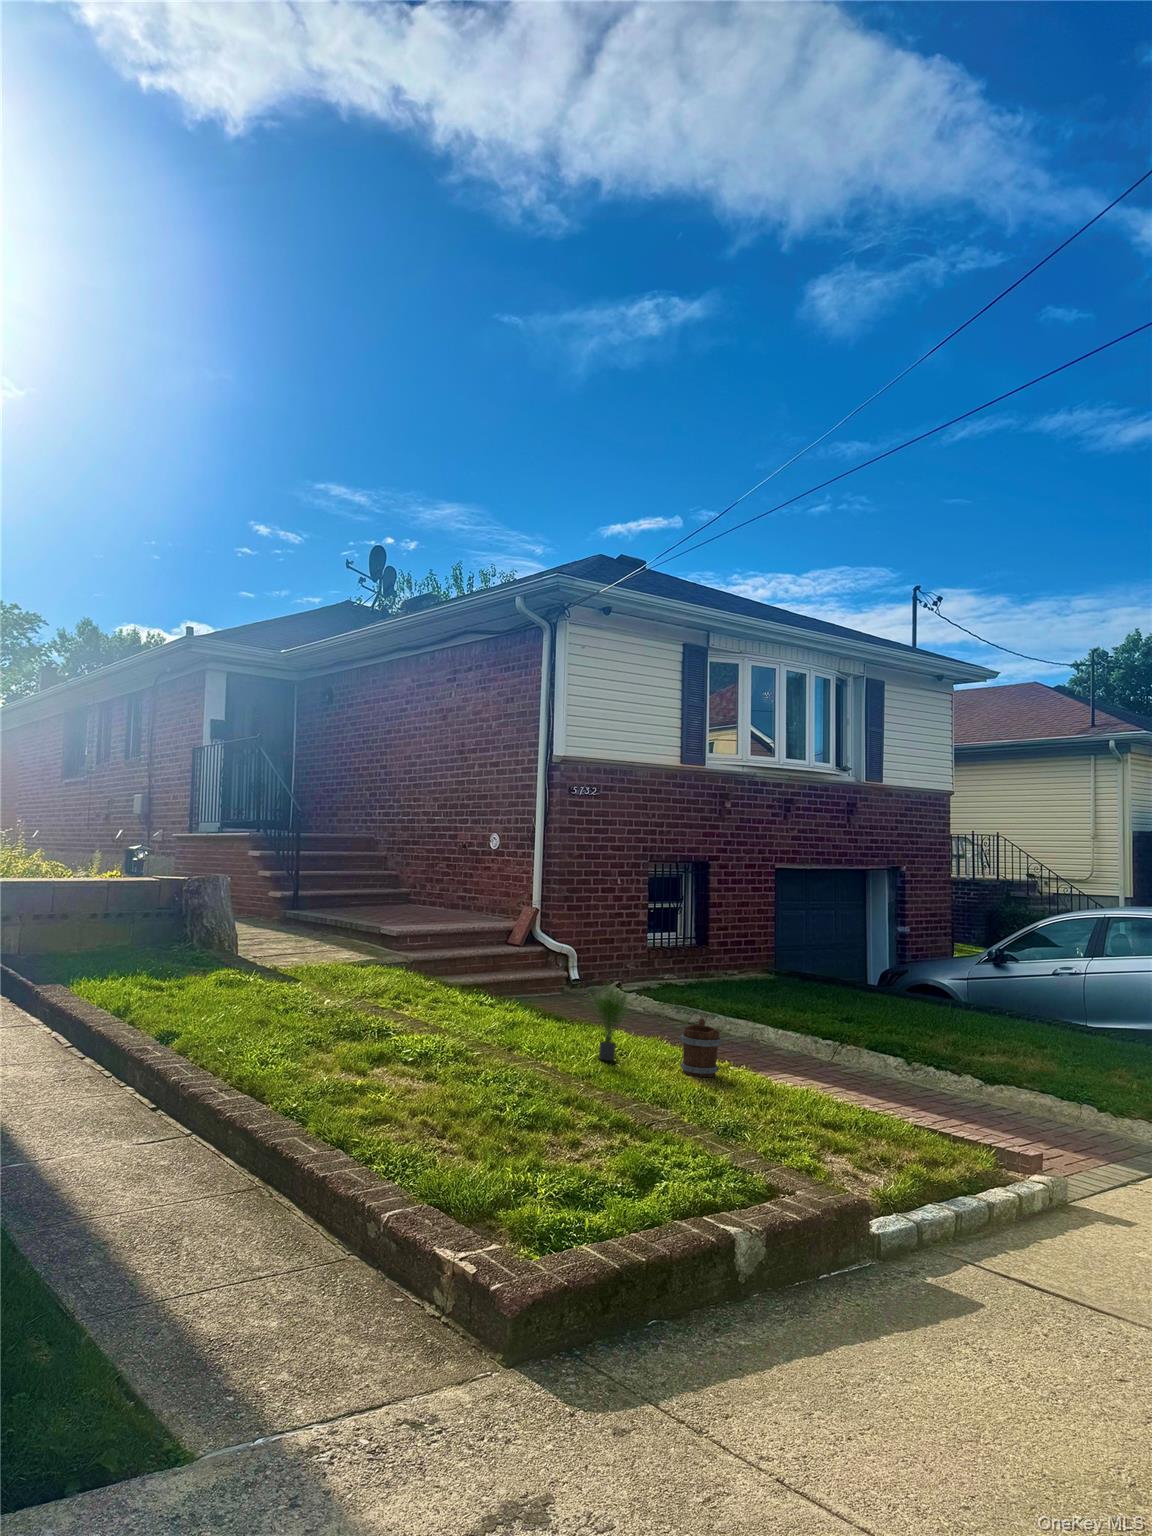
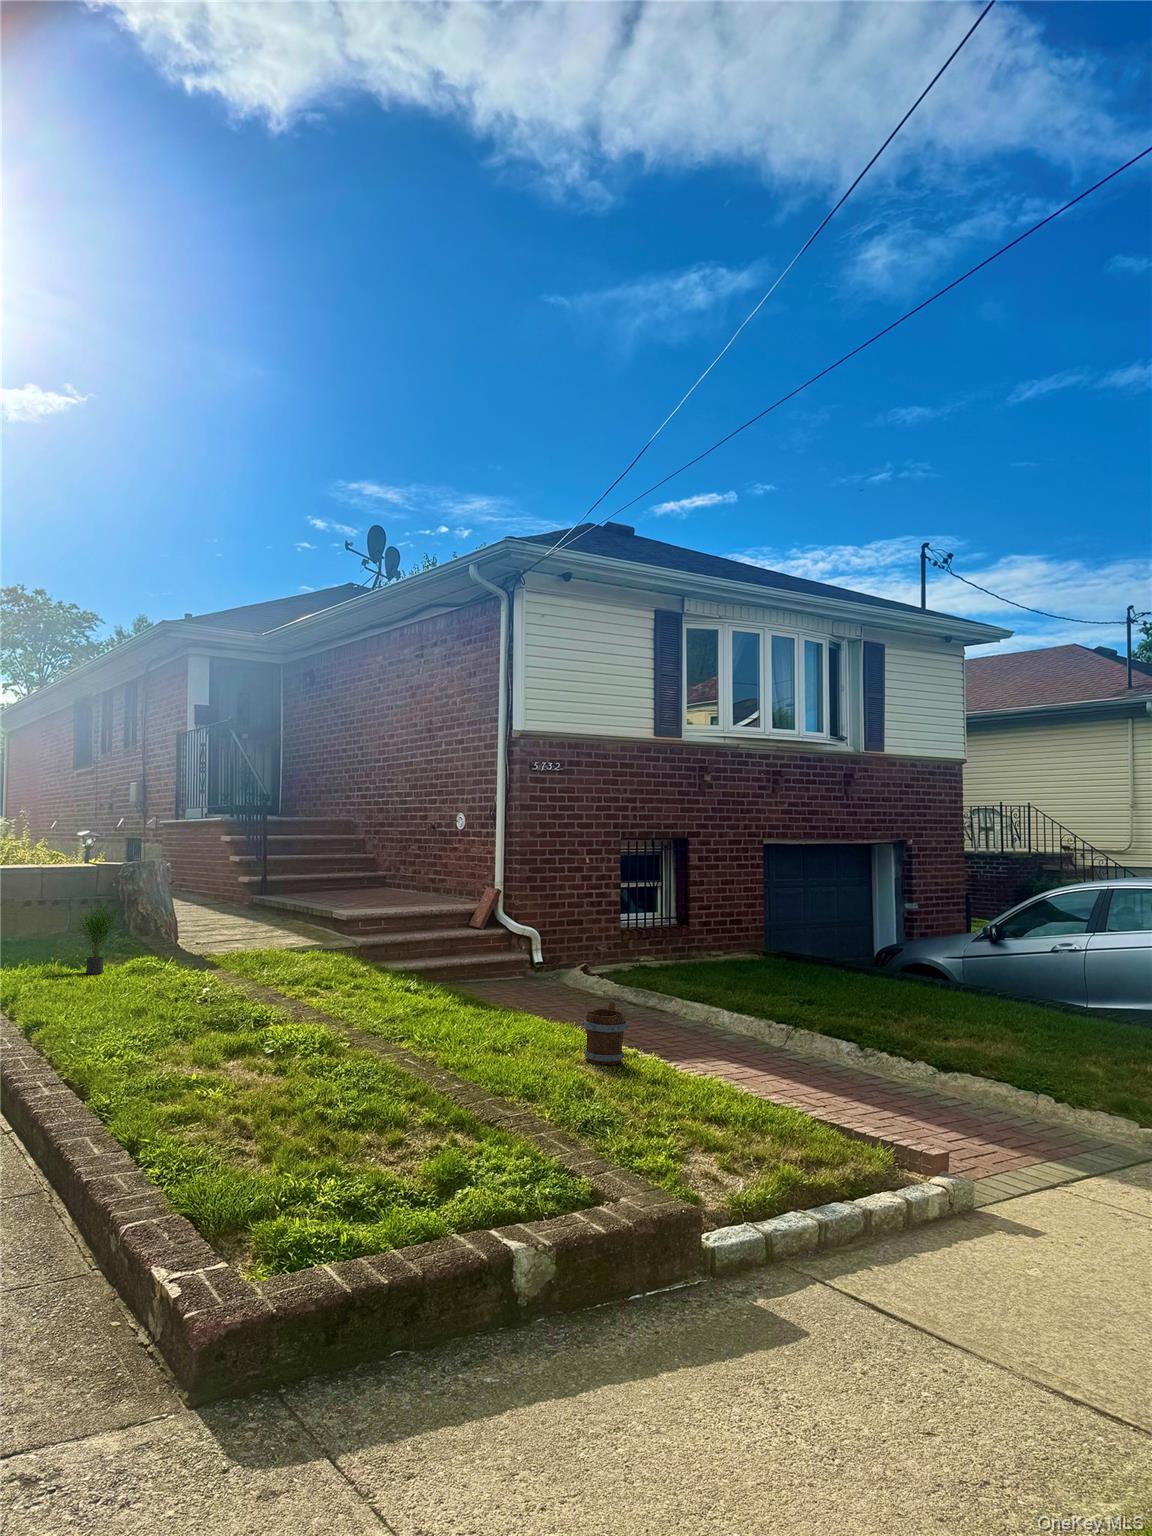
potted plant: present [591,985,629,1061] -> present [78,901,117,974]

